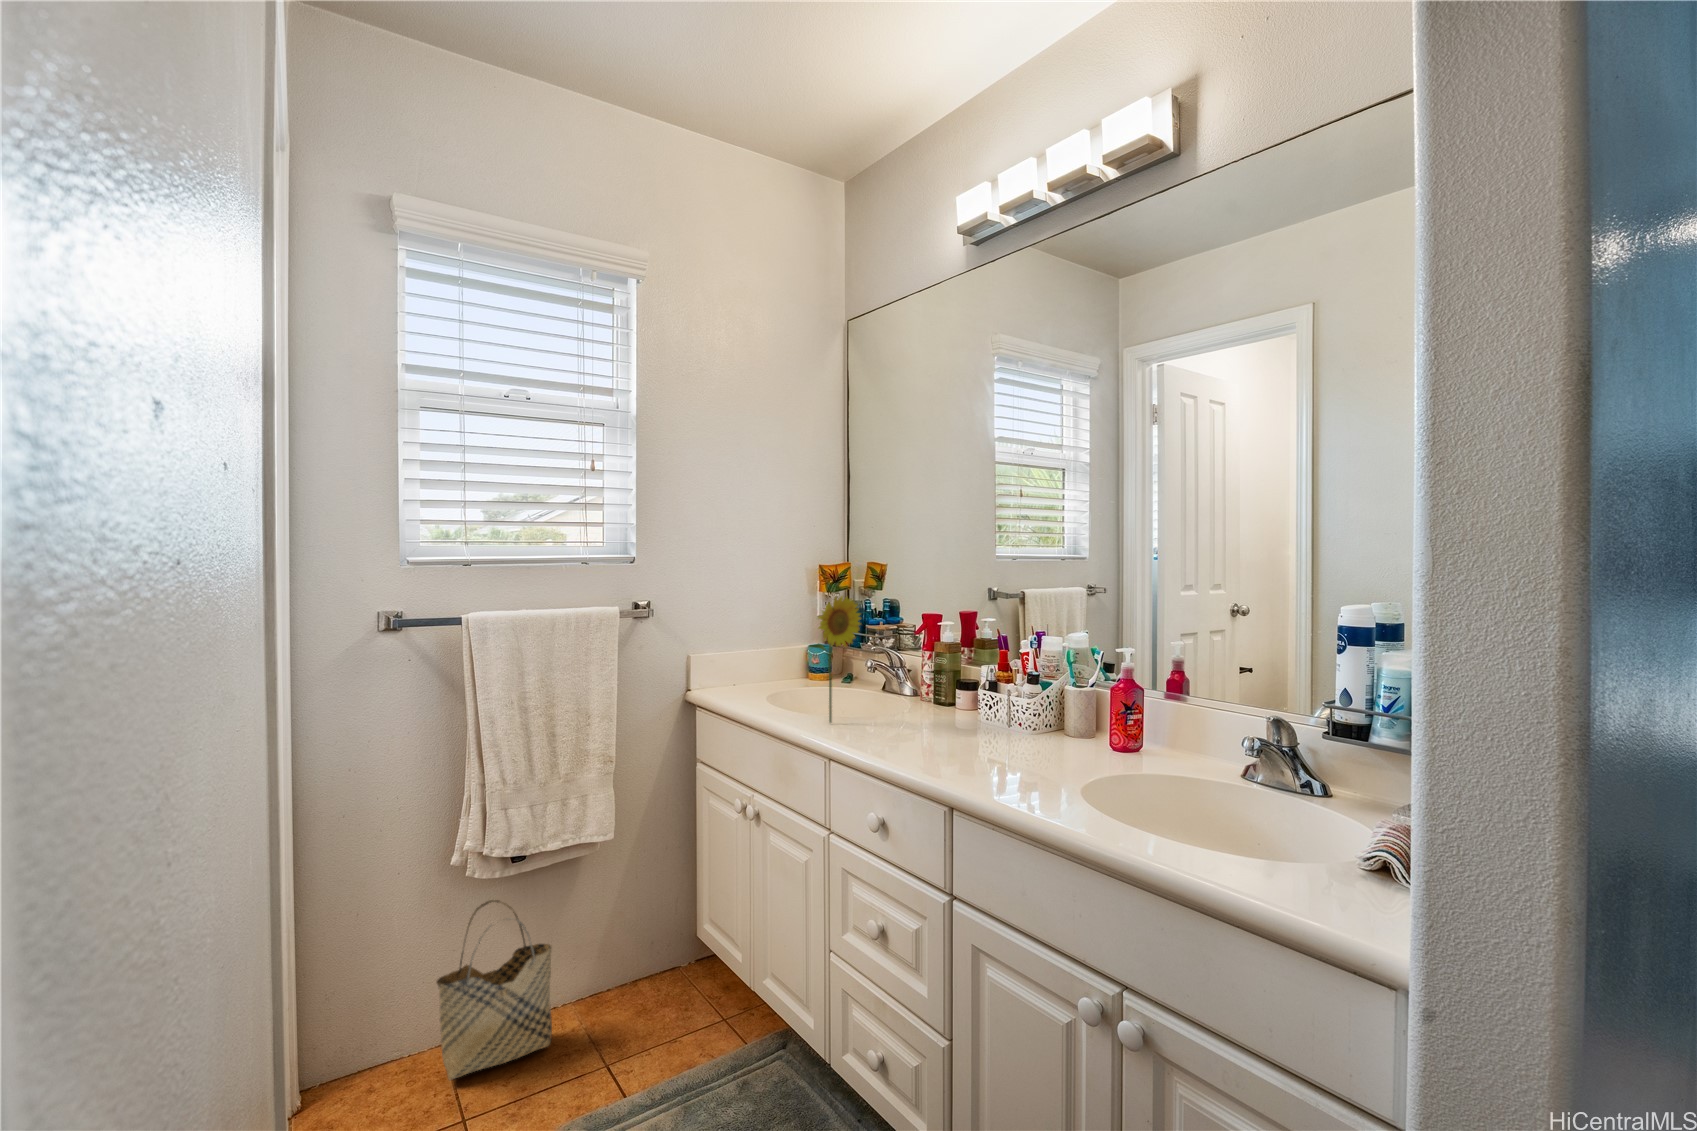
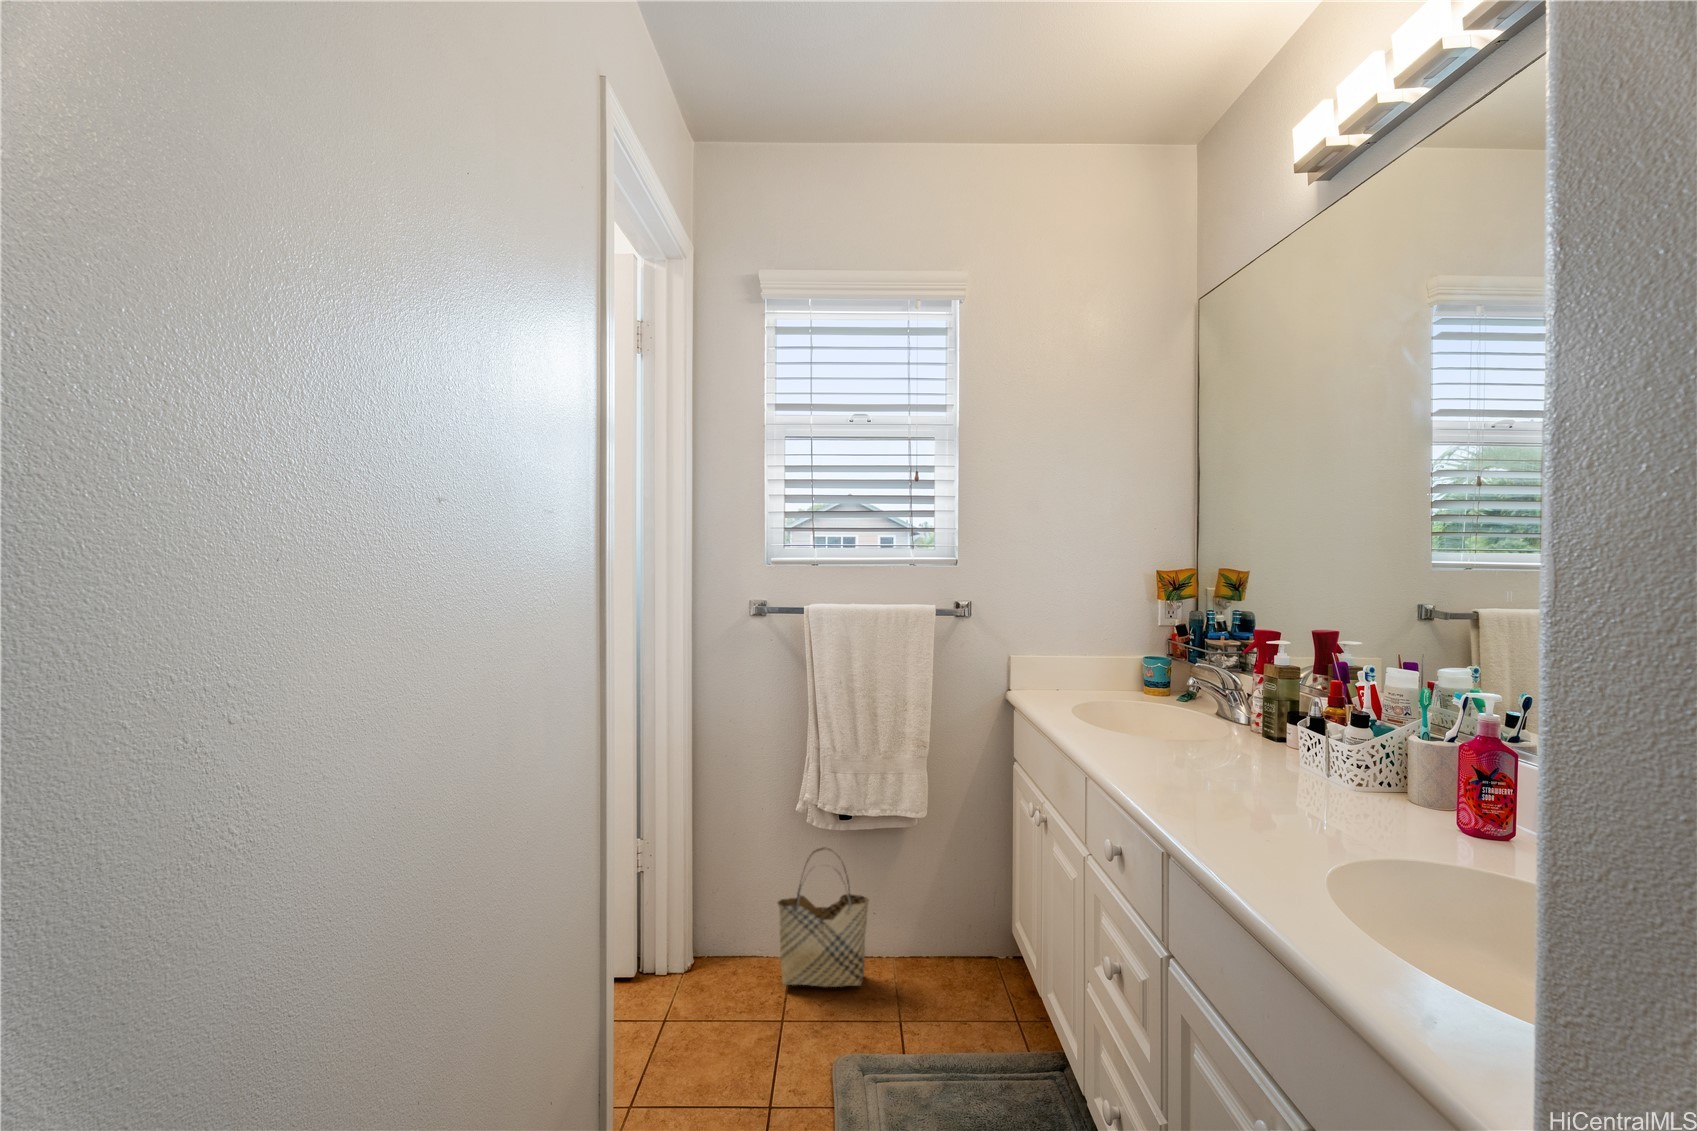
flower: present [810,596,861,723] -> none [1086,603,1150,740]

